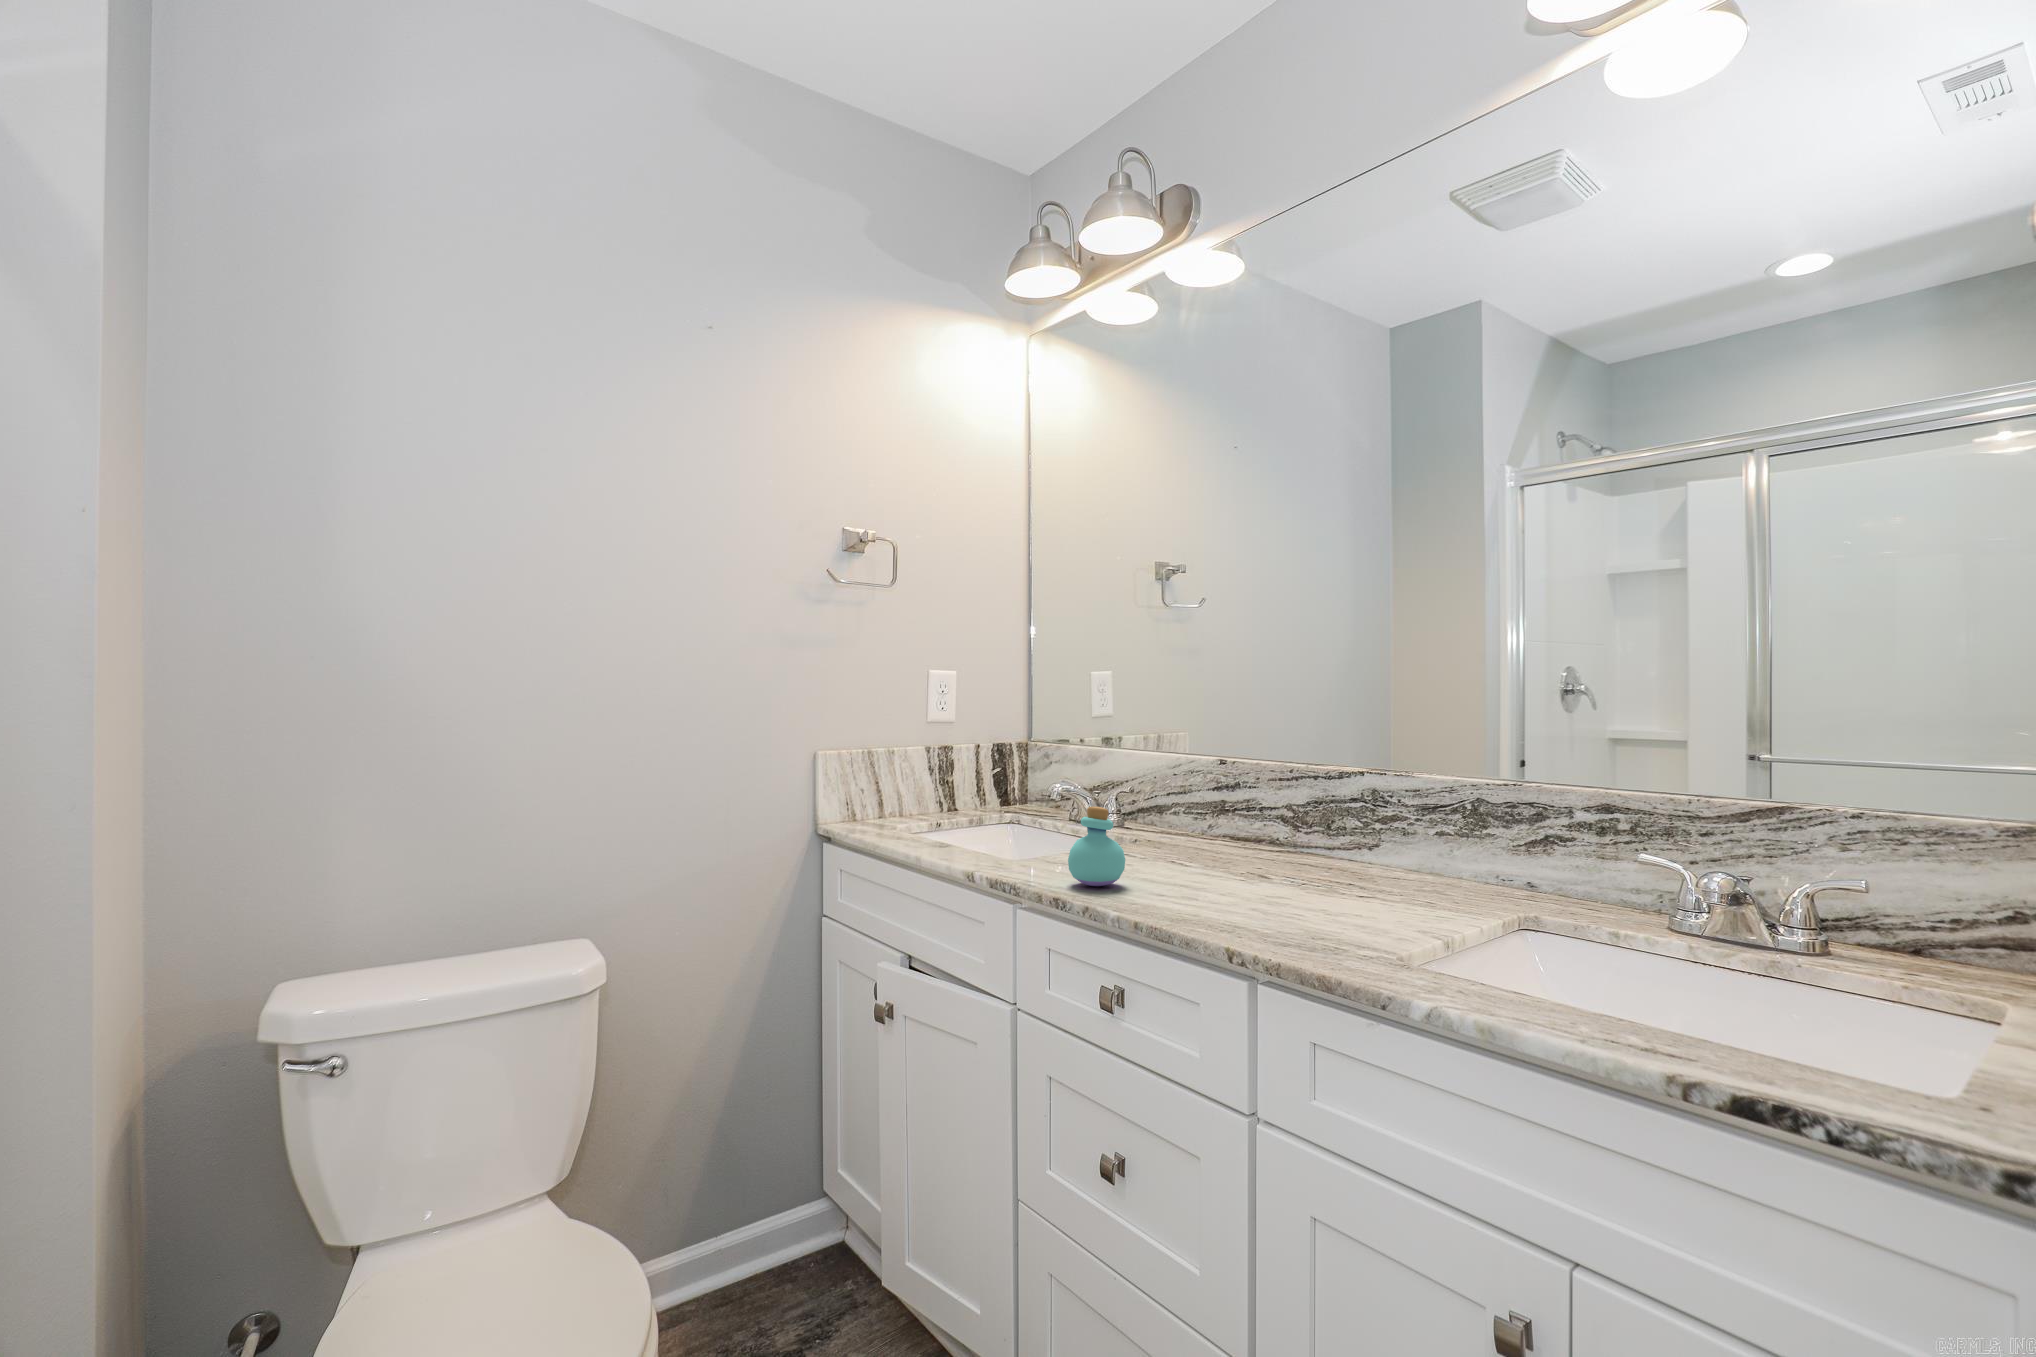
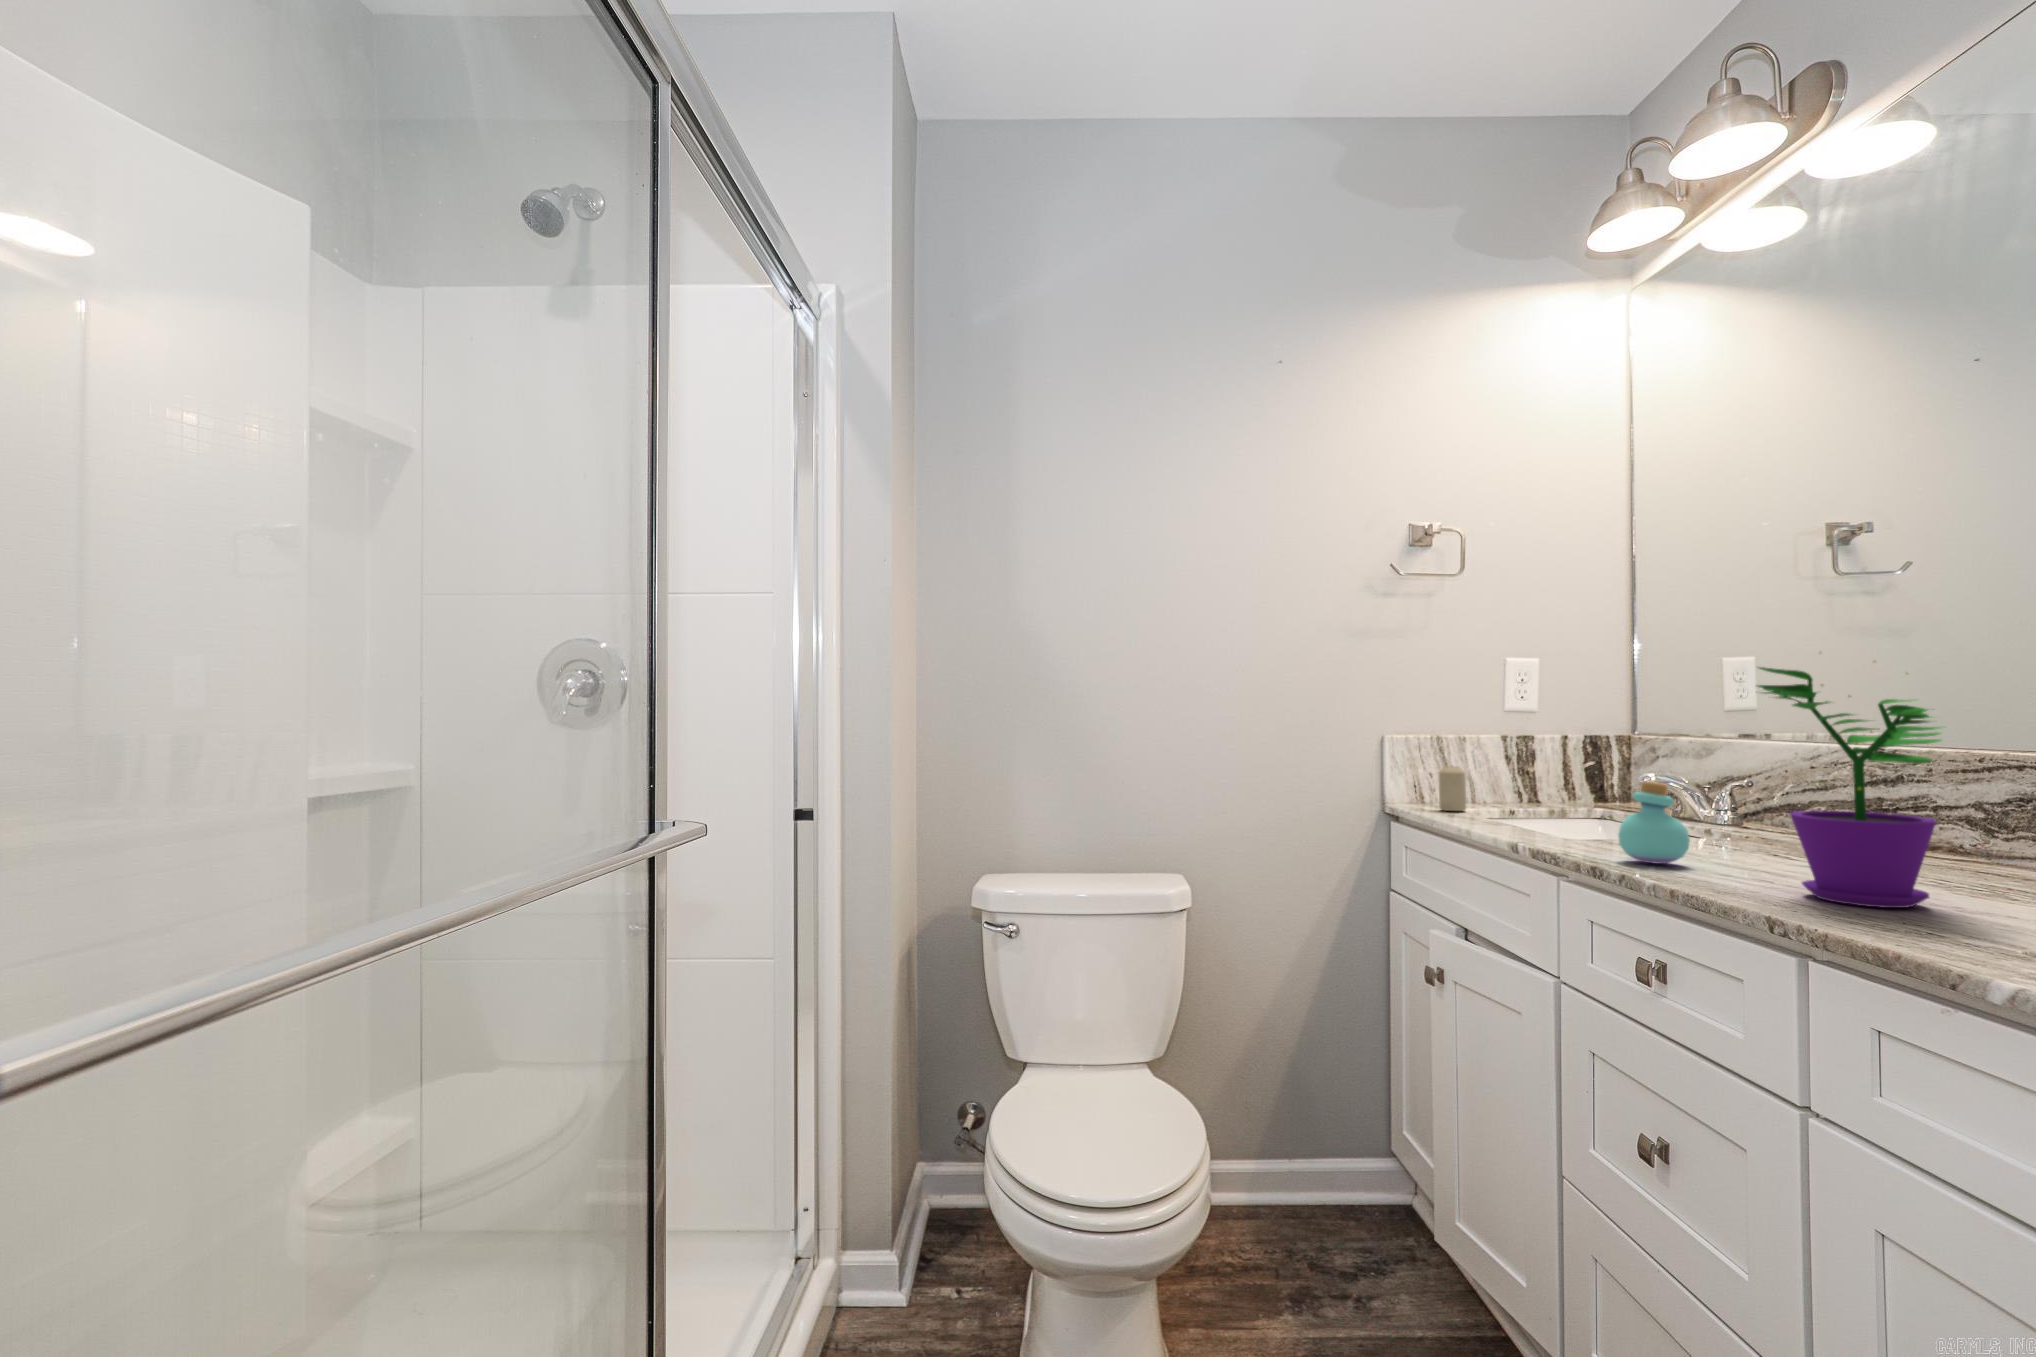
flower pot: none [1197,690,1336,921] -> present [1758,652,1941,908]
candle: none [874,781,899,829] -> present [1439,766,1466,811]

